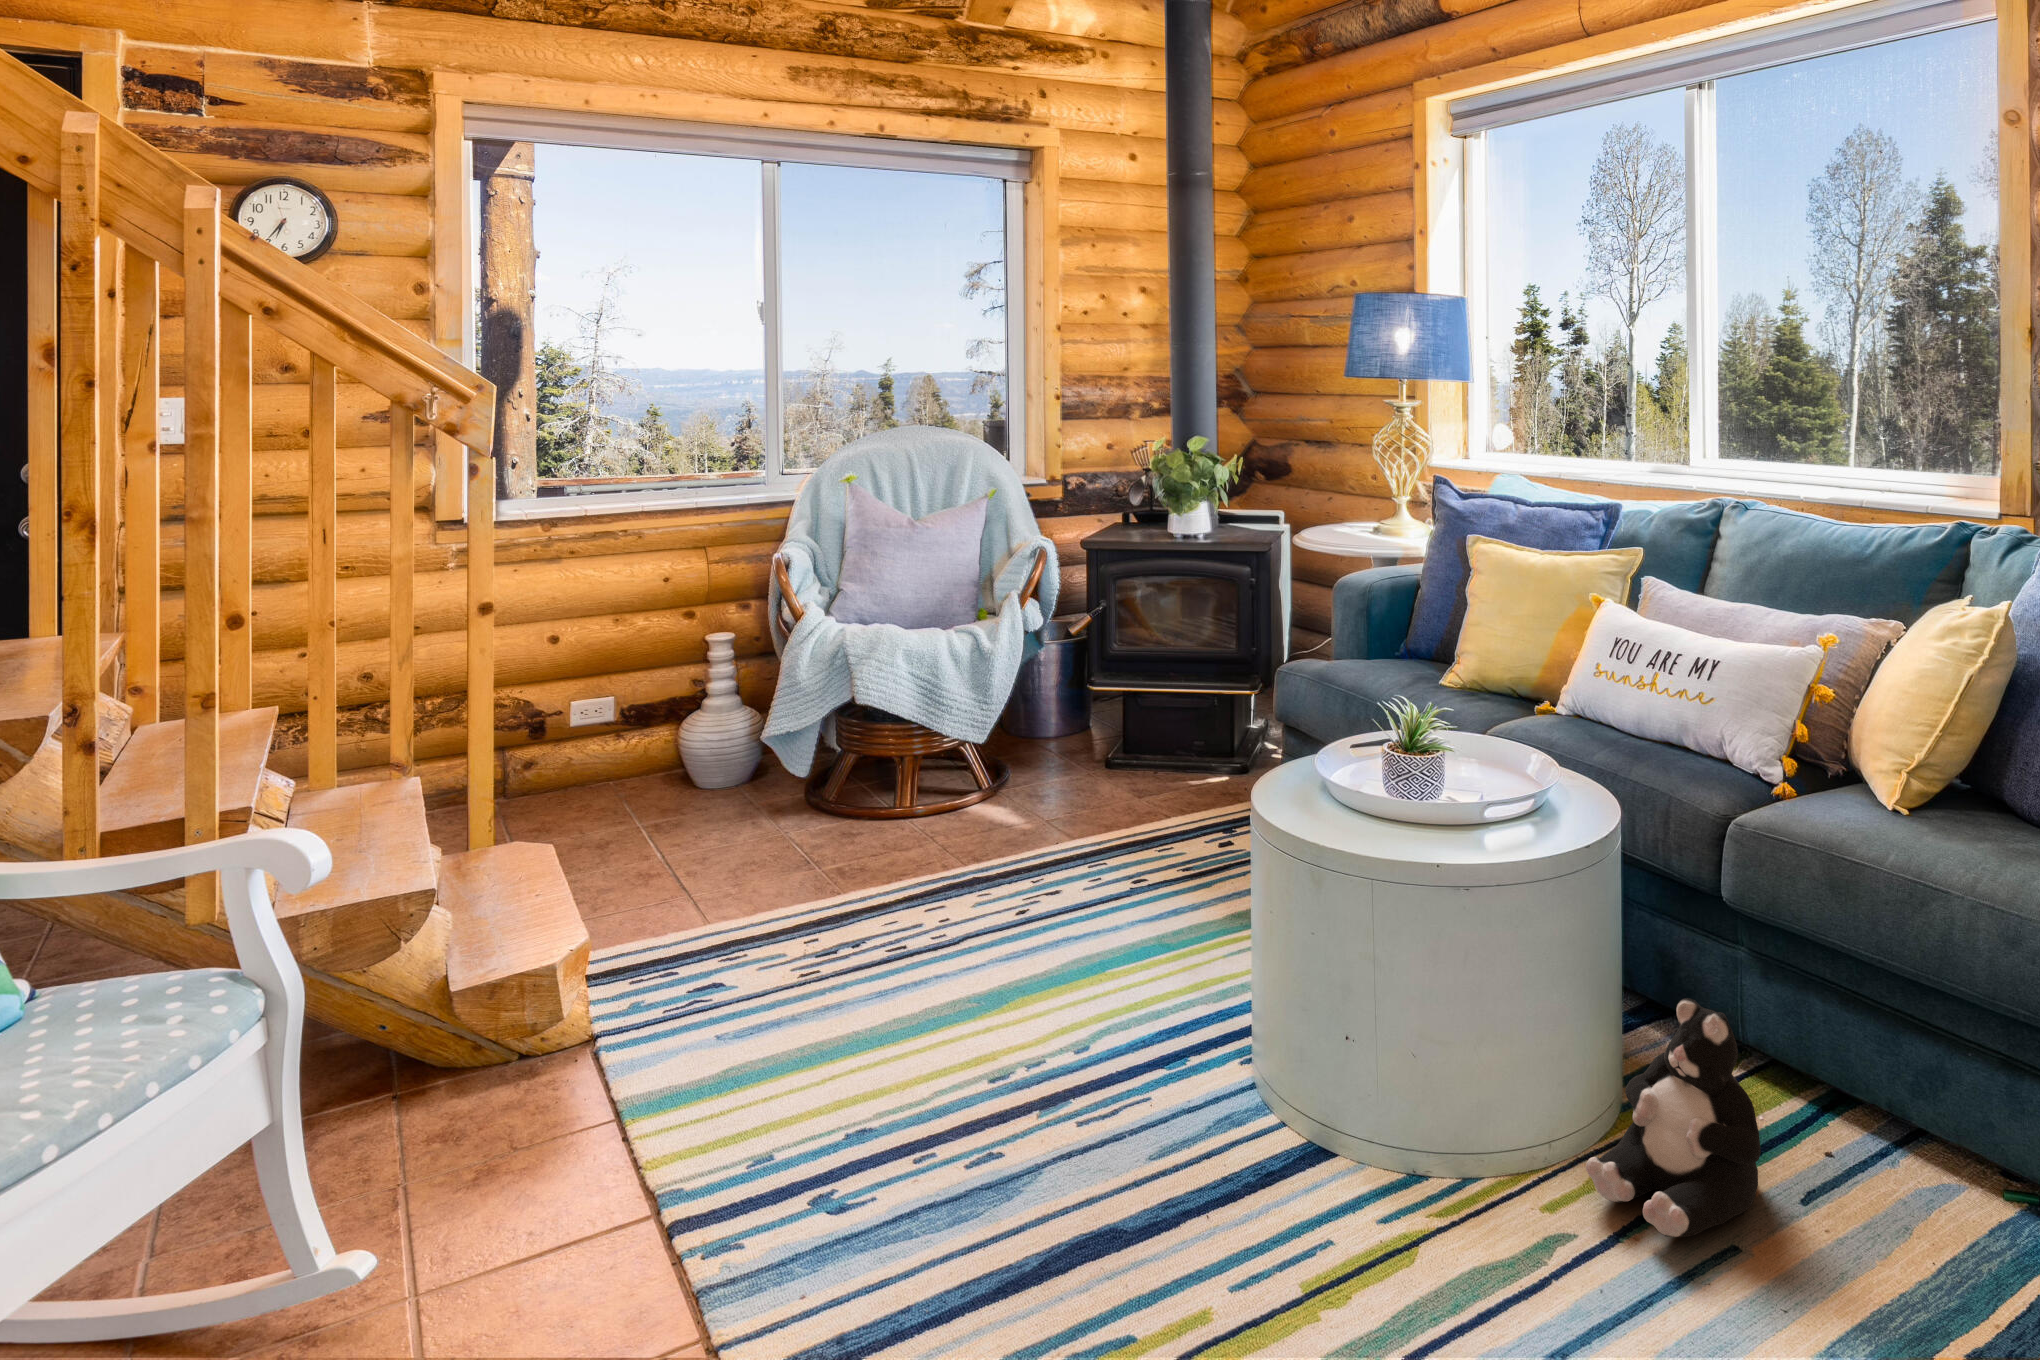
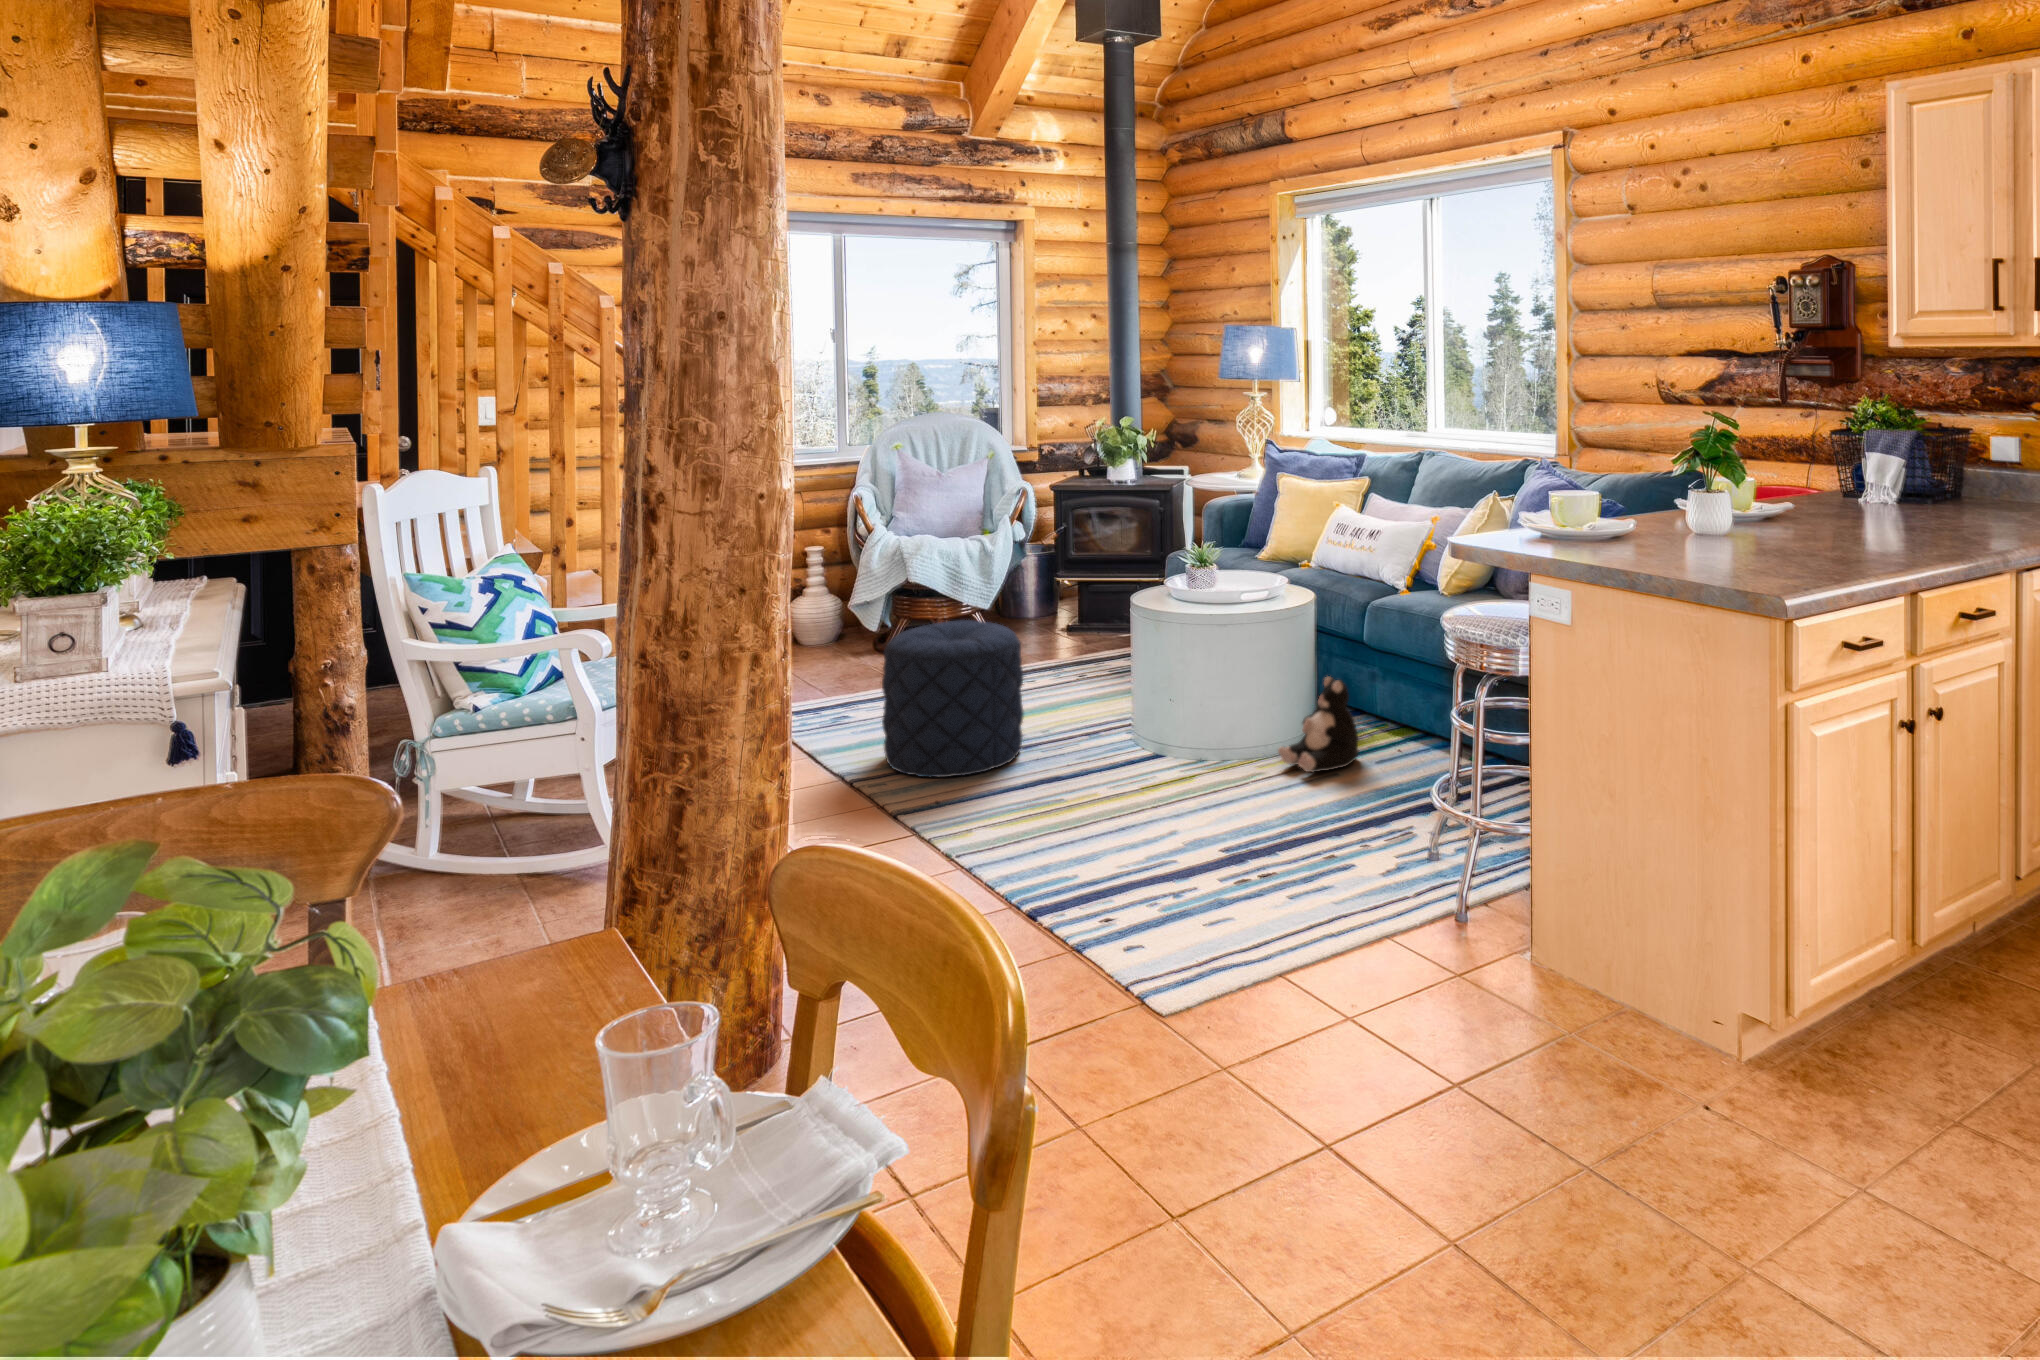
pouf: none [753,835,1036,1205] -> present [882,620,1024,777]

